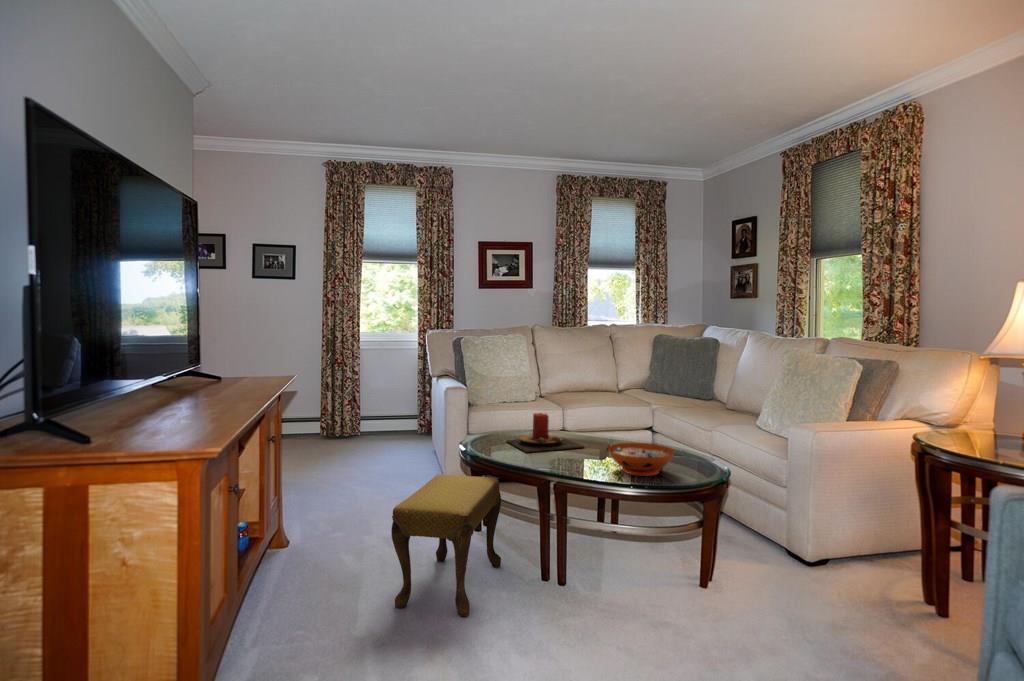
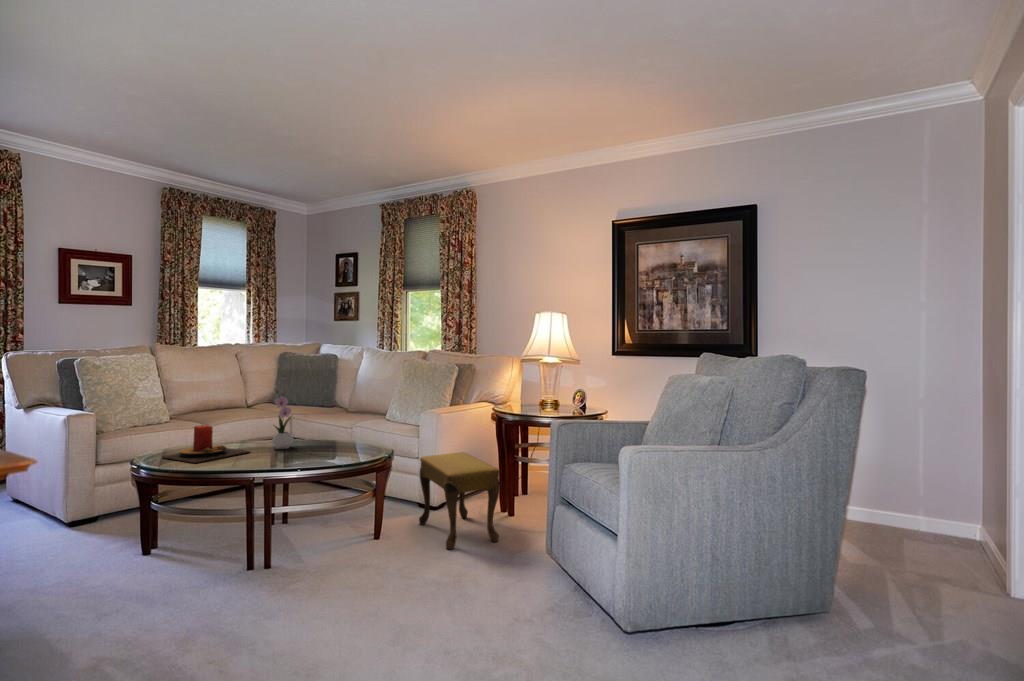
flower arrangement: none [608,379,633,449] -> present [272,388,294,449]
decorative bowl: present [608,443,674,476] -> none [287,438,345,464]
footstool: present [391,475,501,617] -> present [419,452,500,550]

